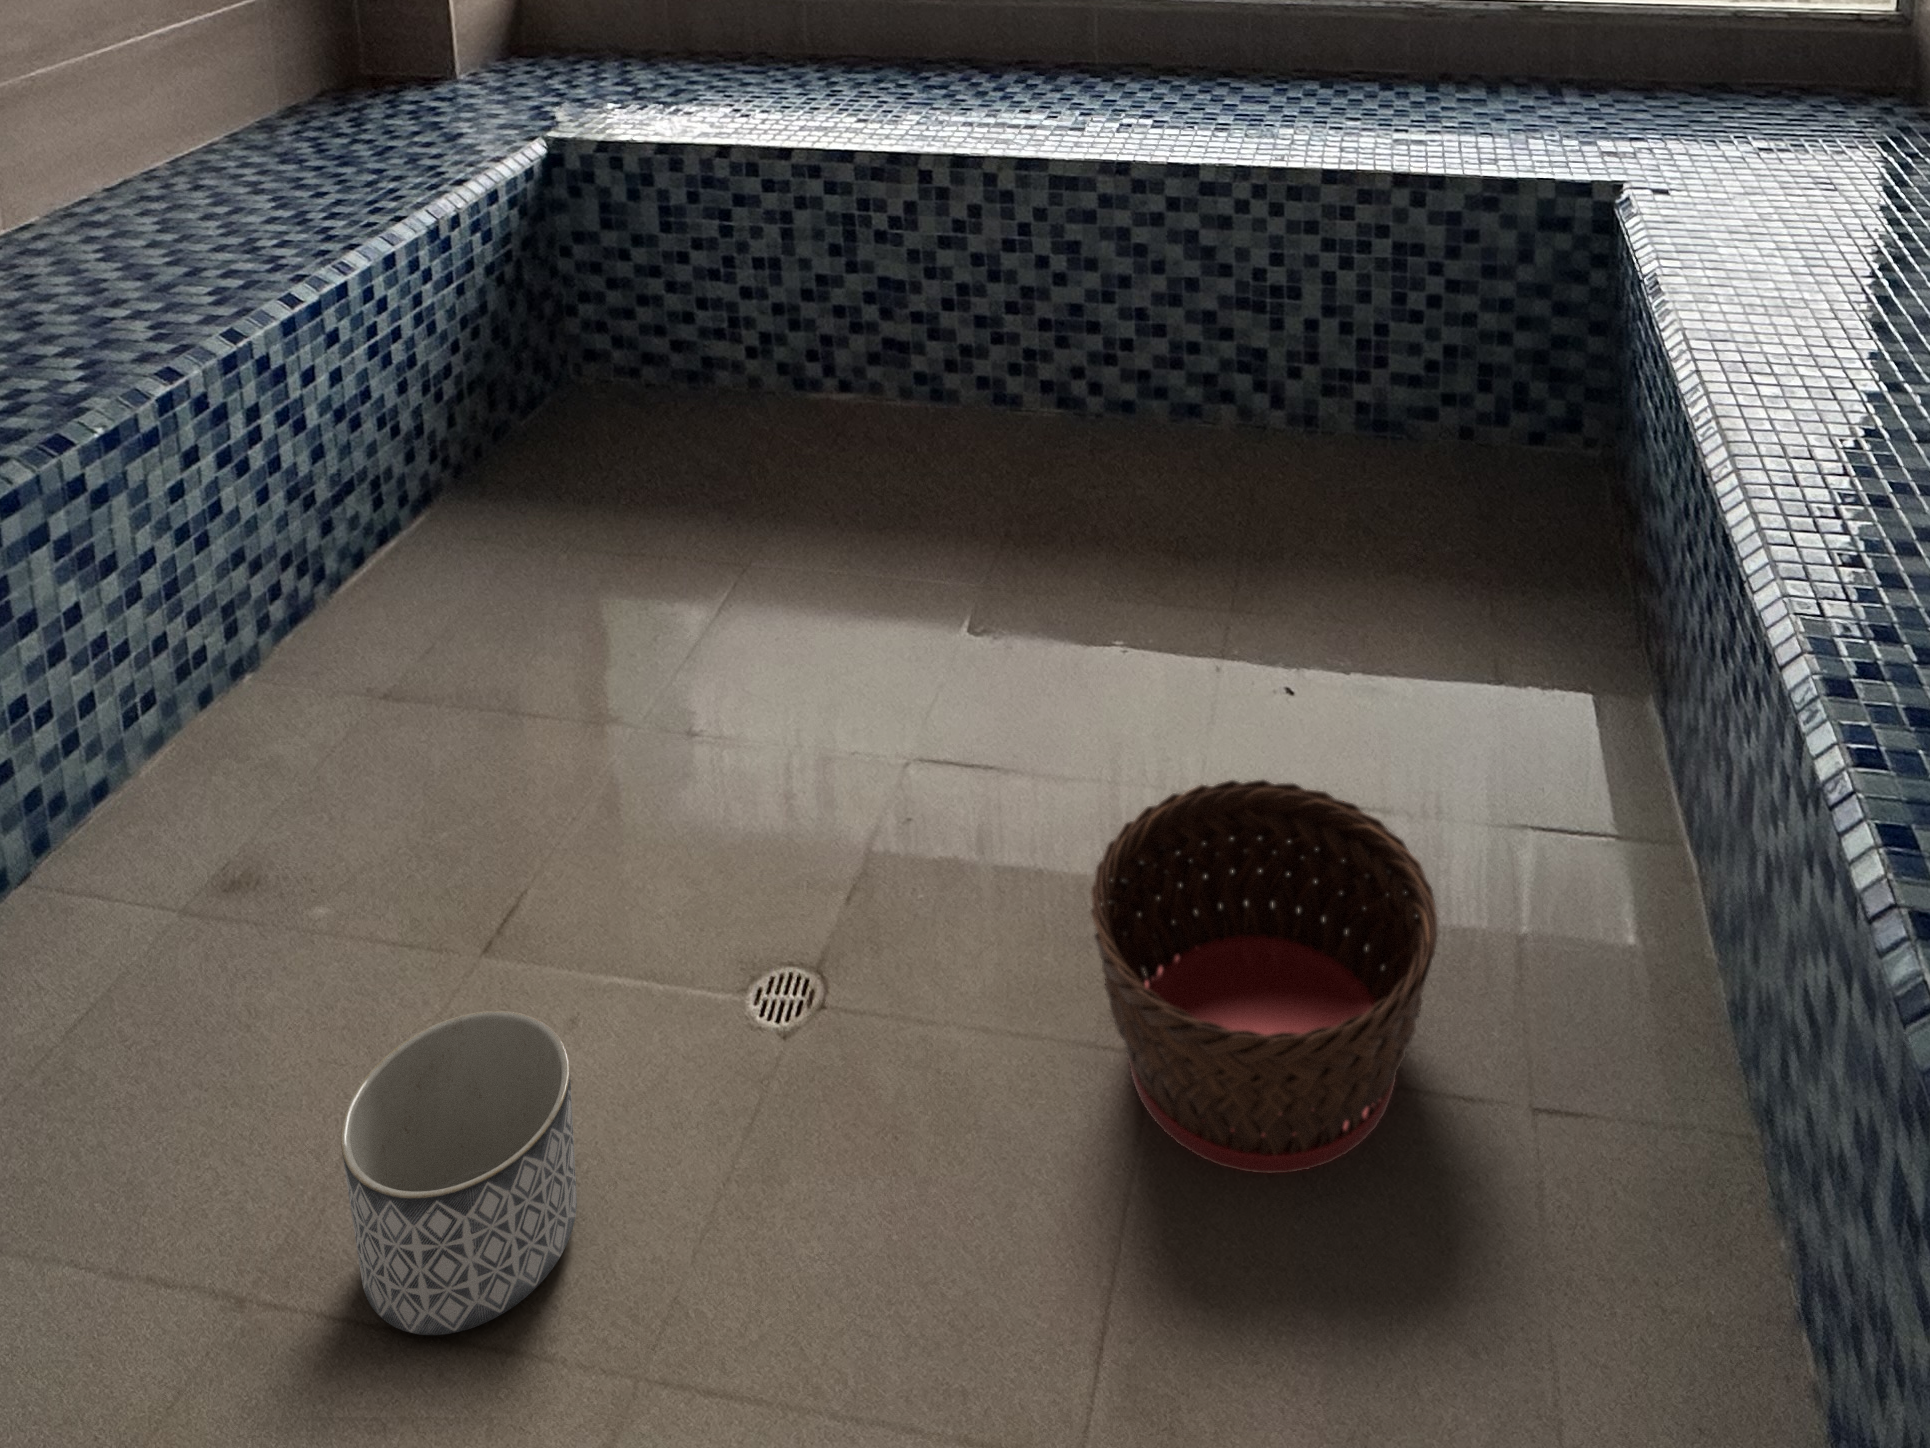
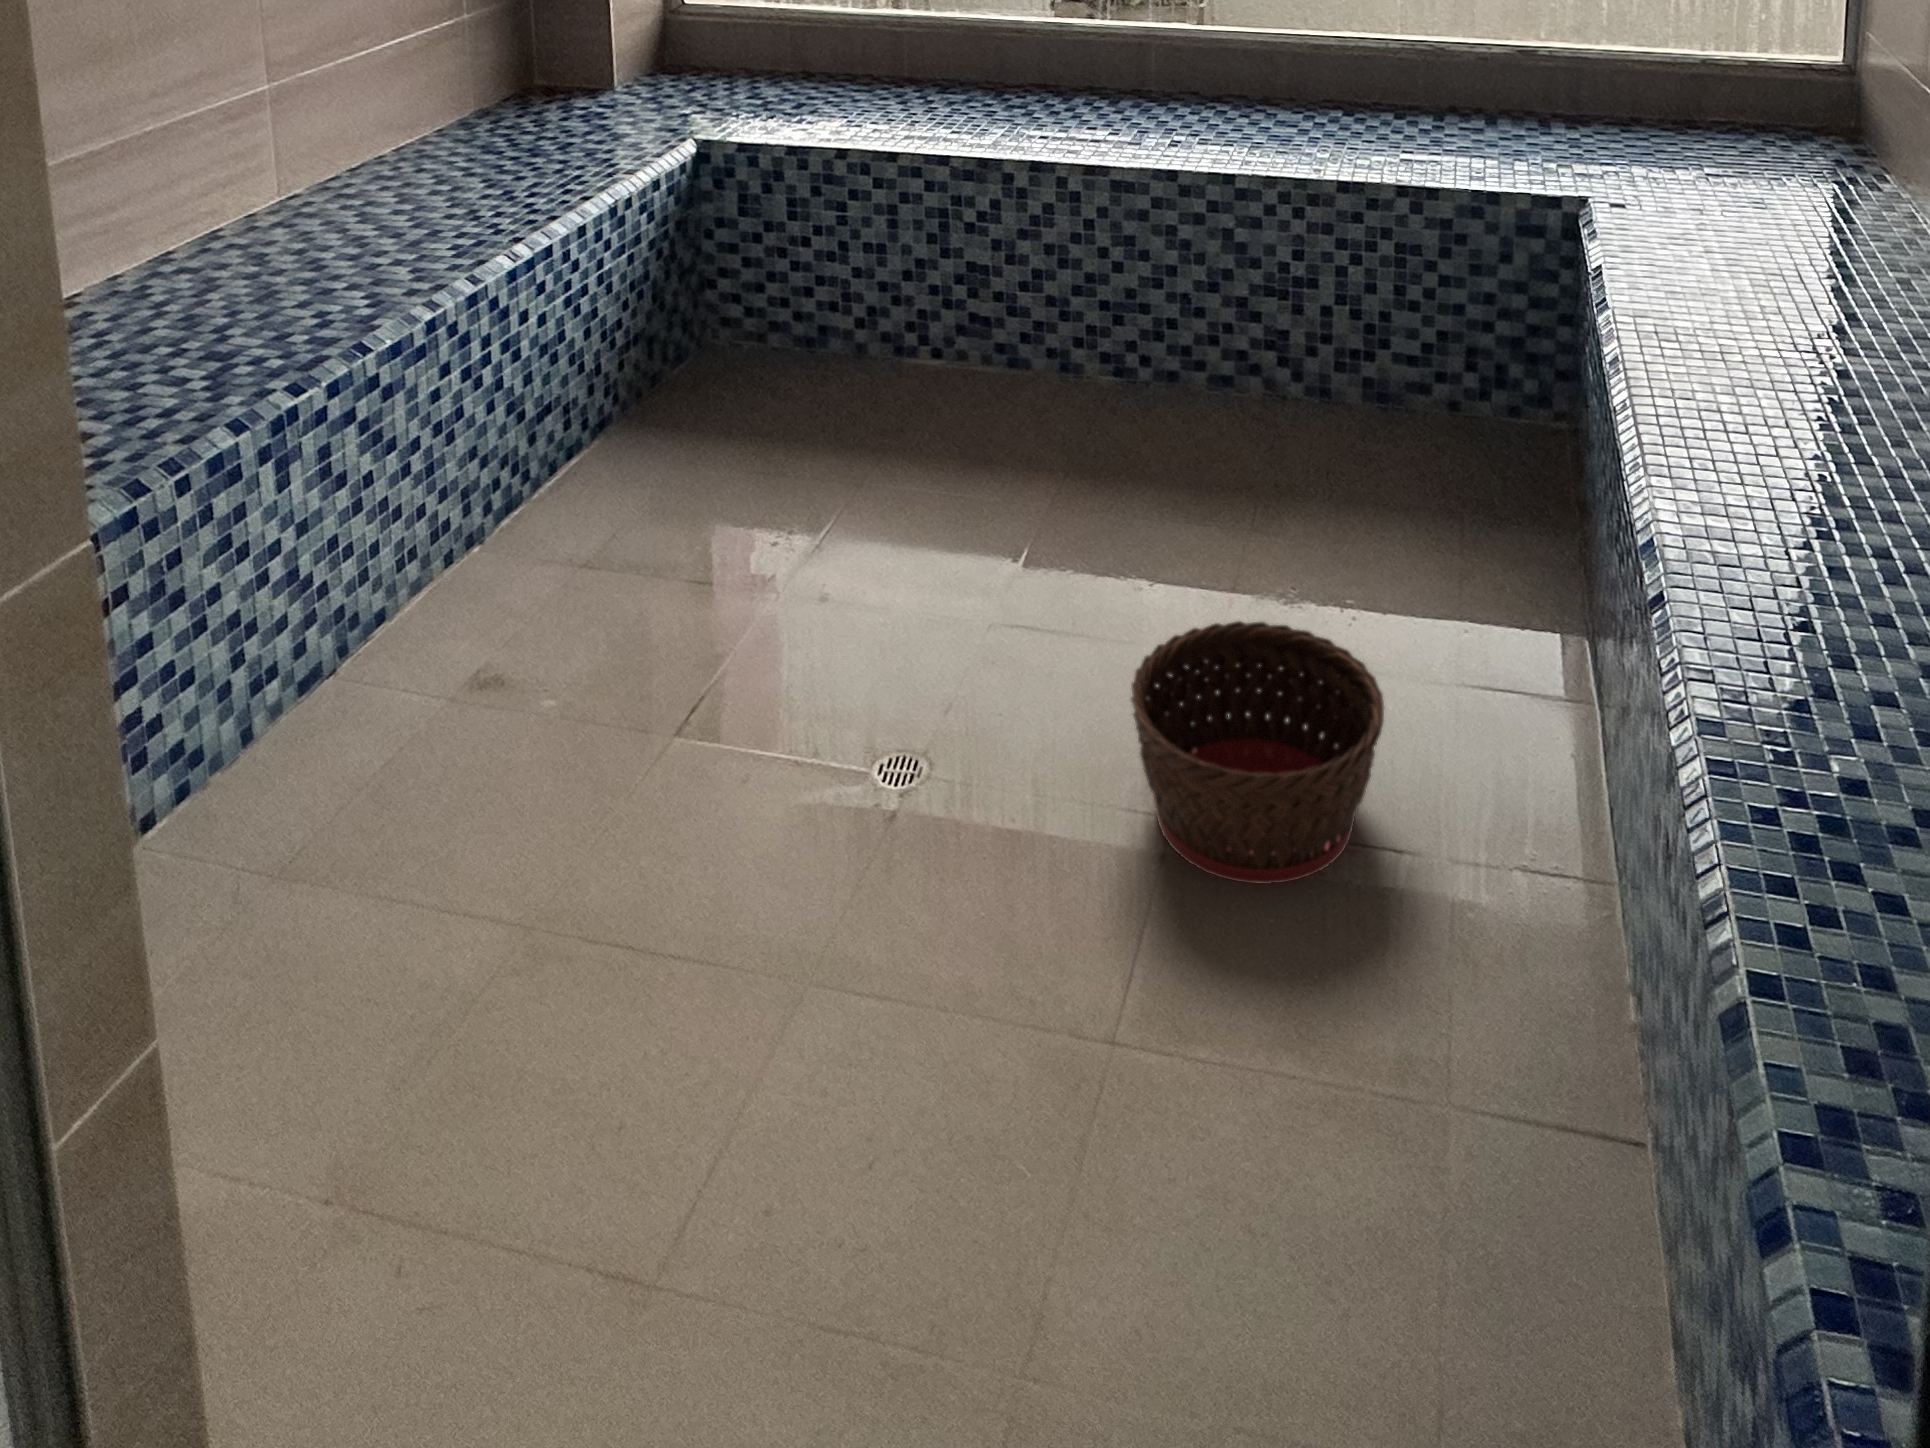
planter: present [341,1011,577,1335] -> none [609,739,763,942]

